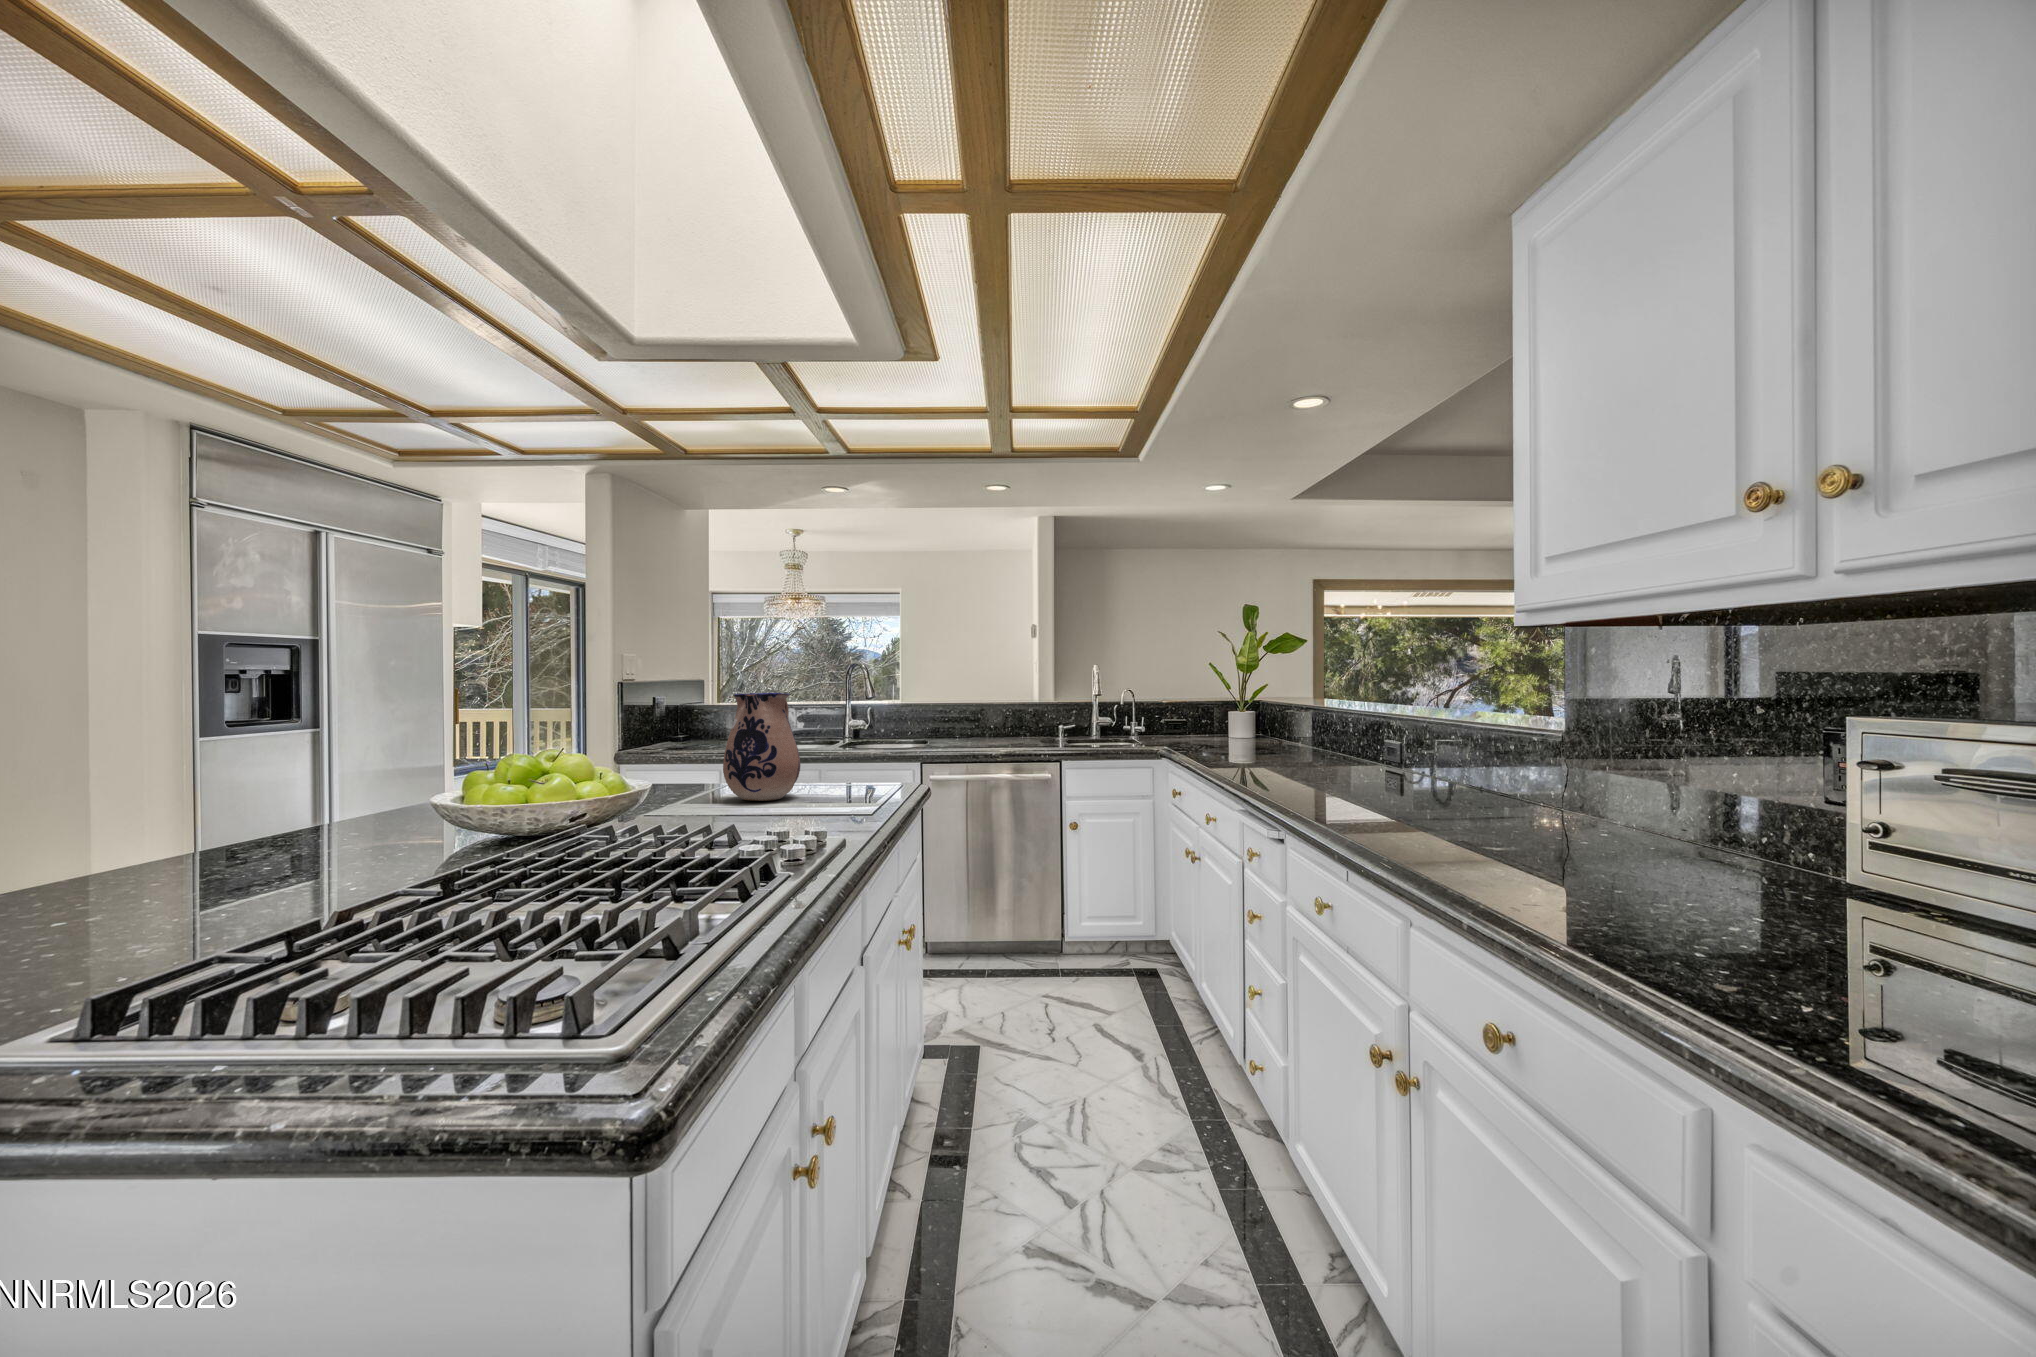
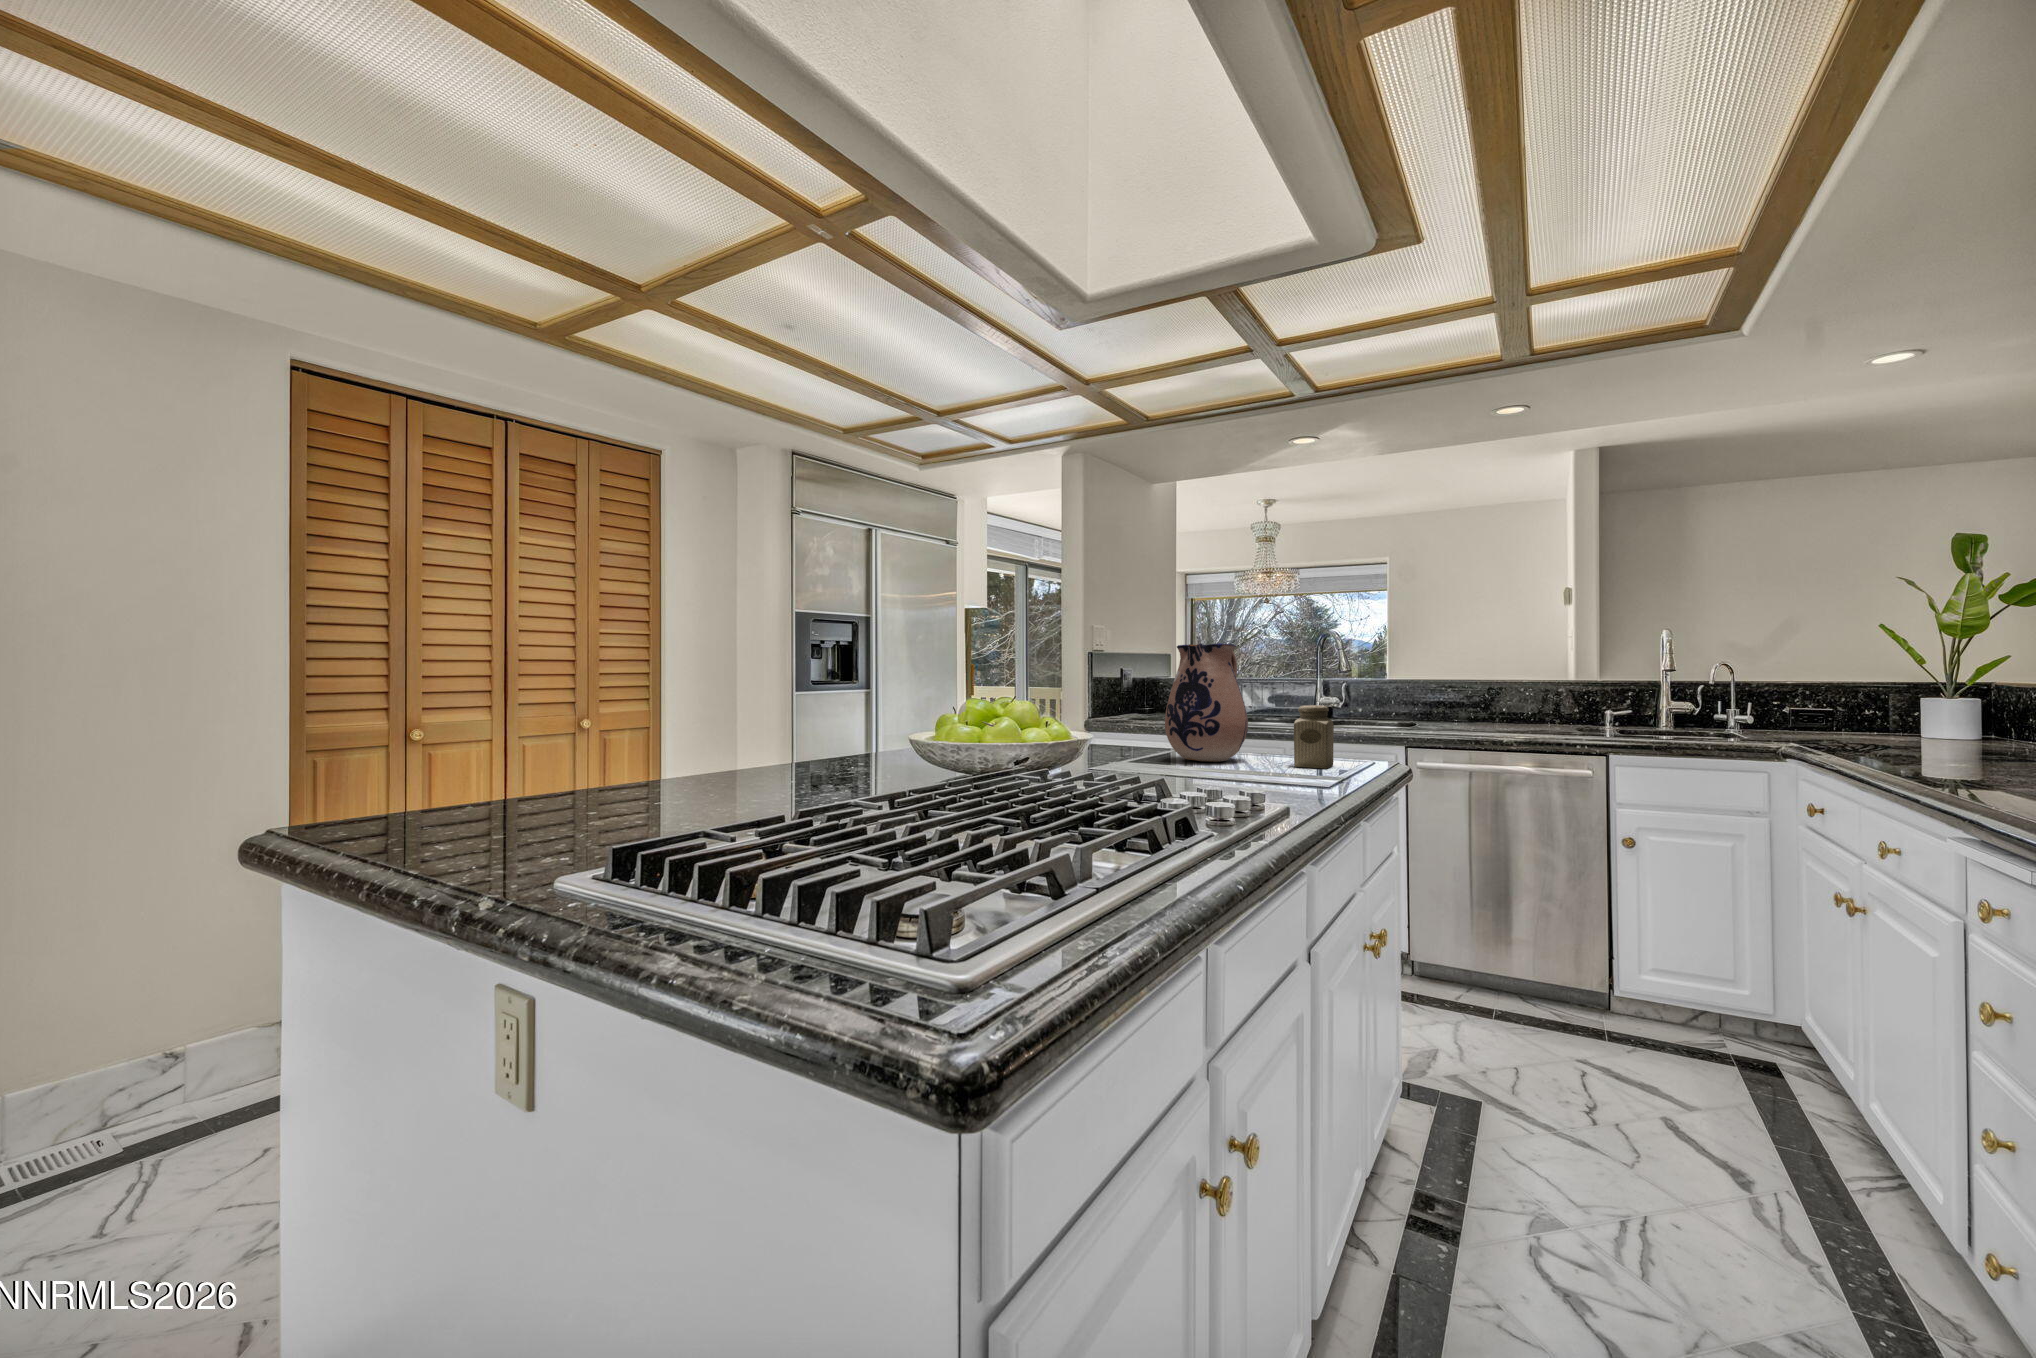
salt shaker: none [841,746,873,800] -> present [1294,705,1334,769]

